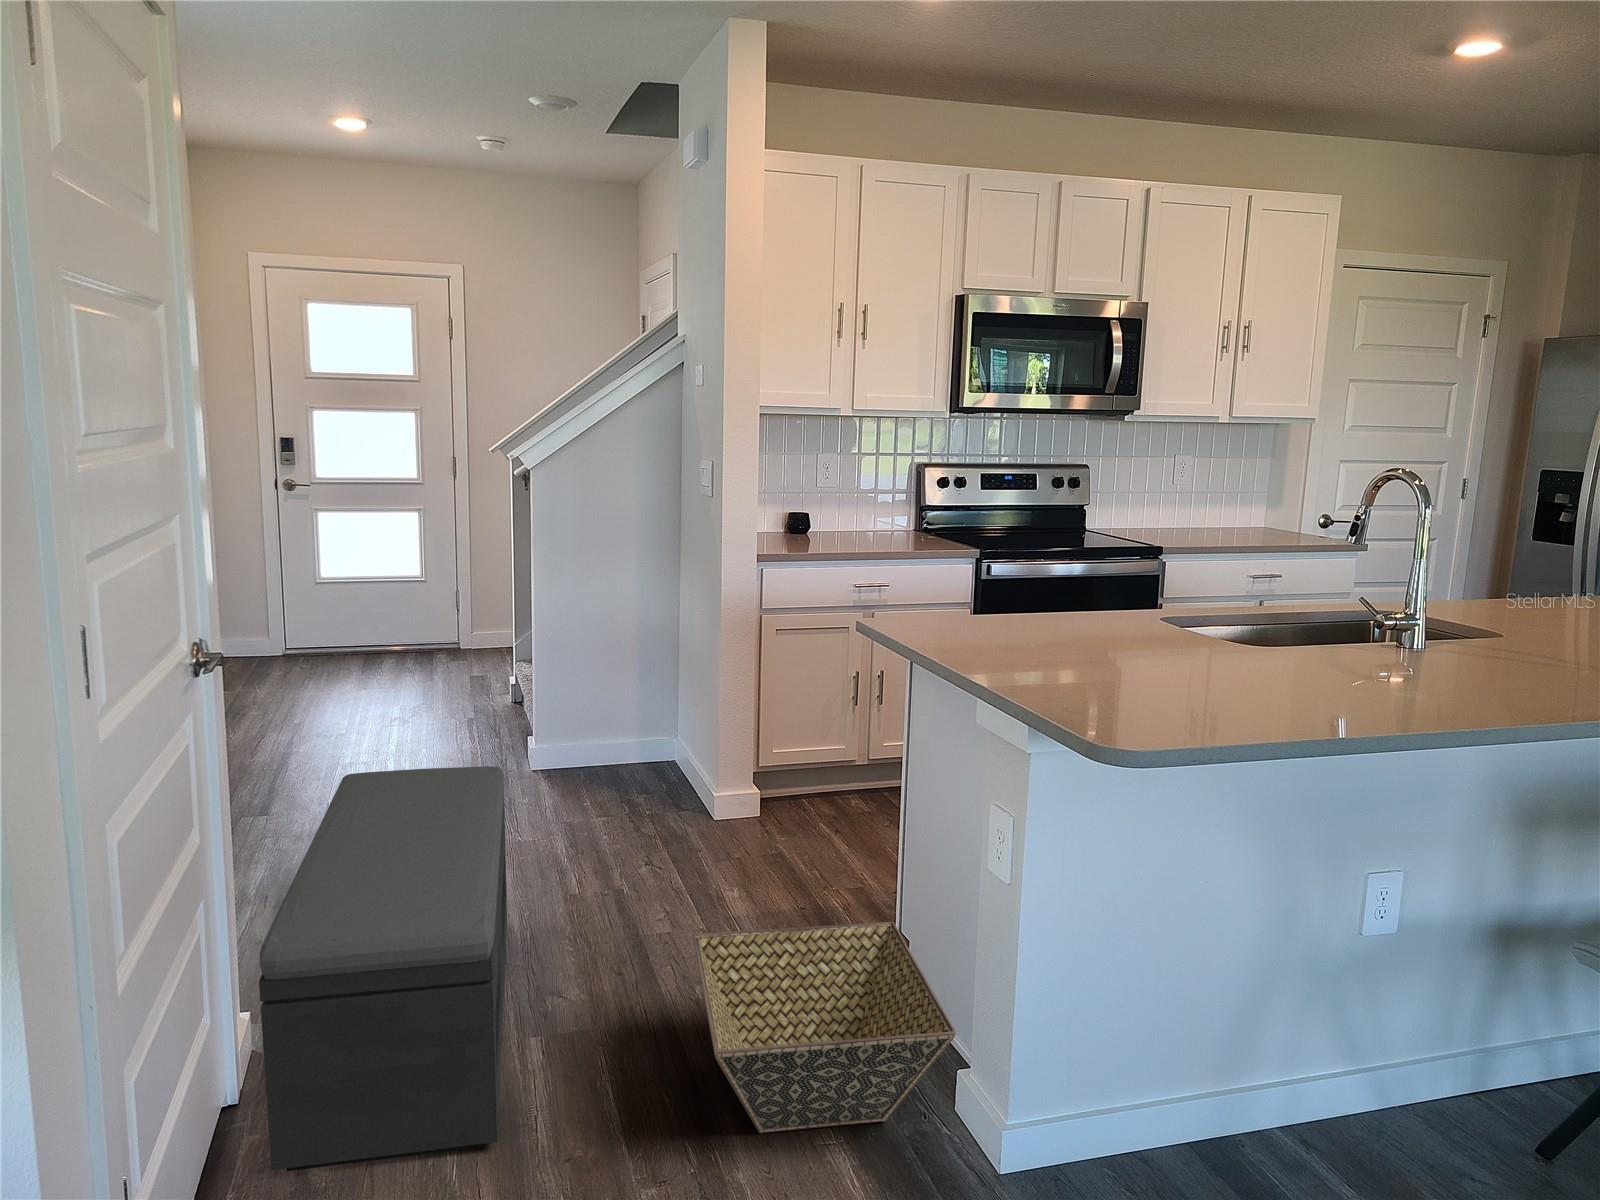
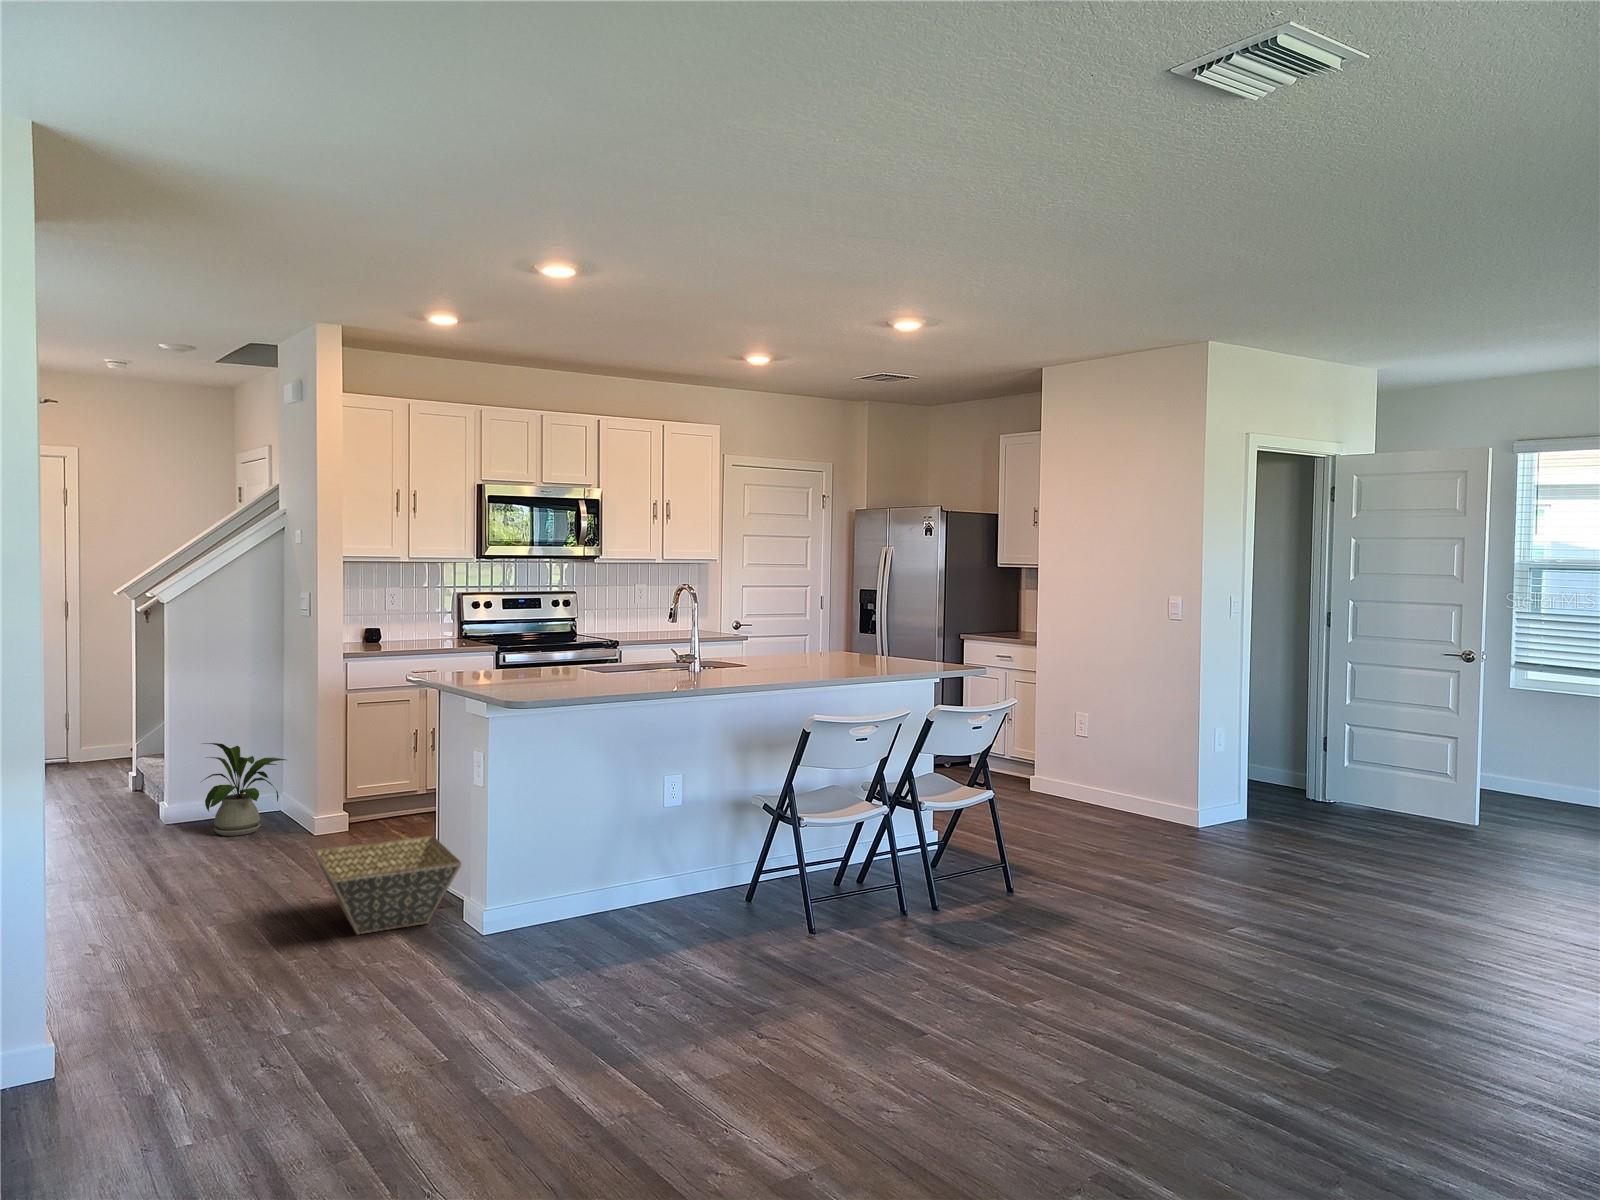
house plant: none [562,677,682,807] -> present [204,743,286,836]
storage bench: present [259,766,507,1171] -> none [62,782,203,977]

